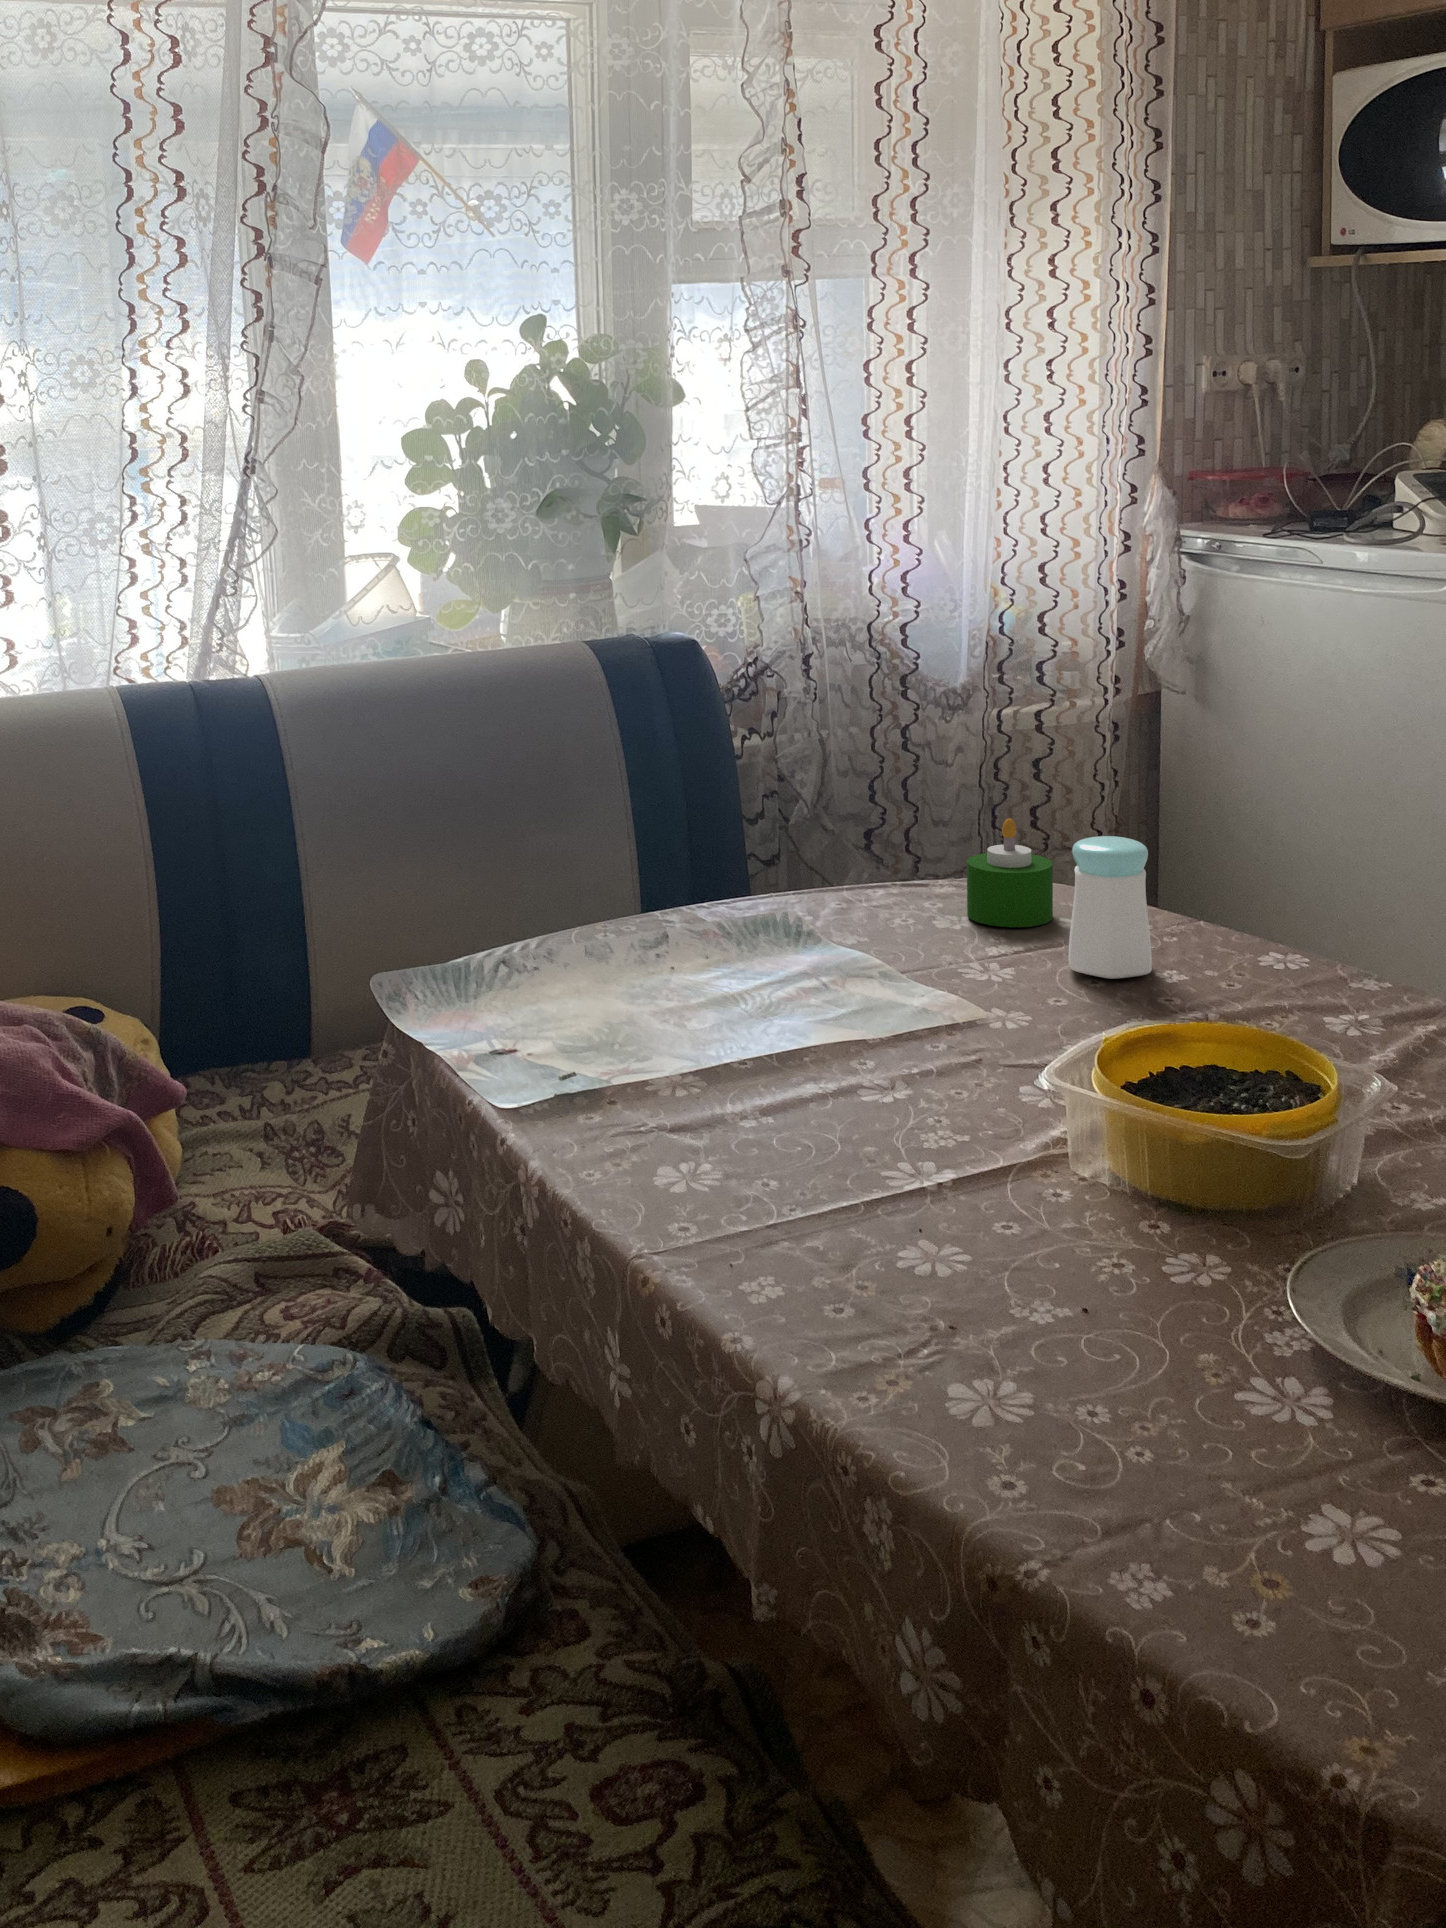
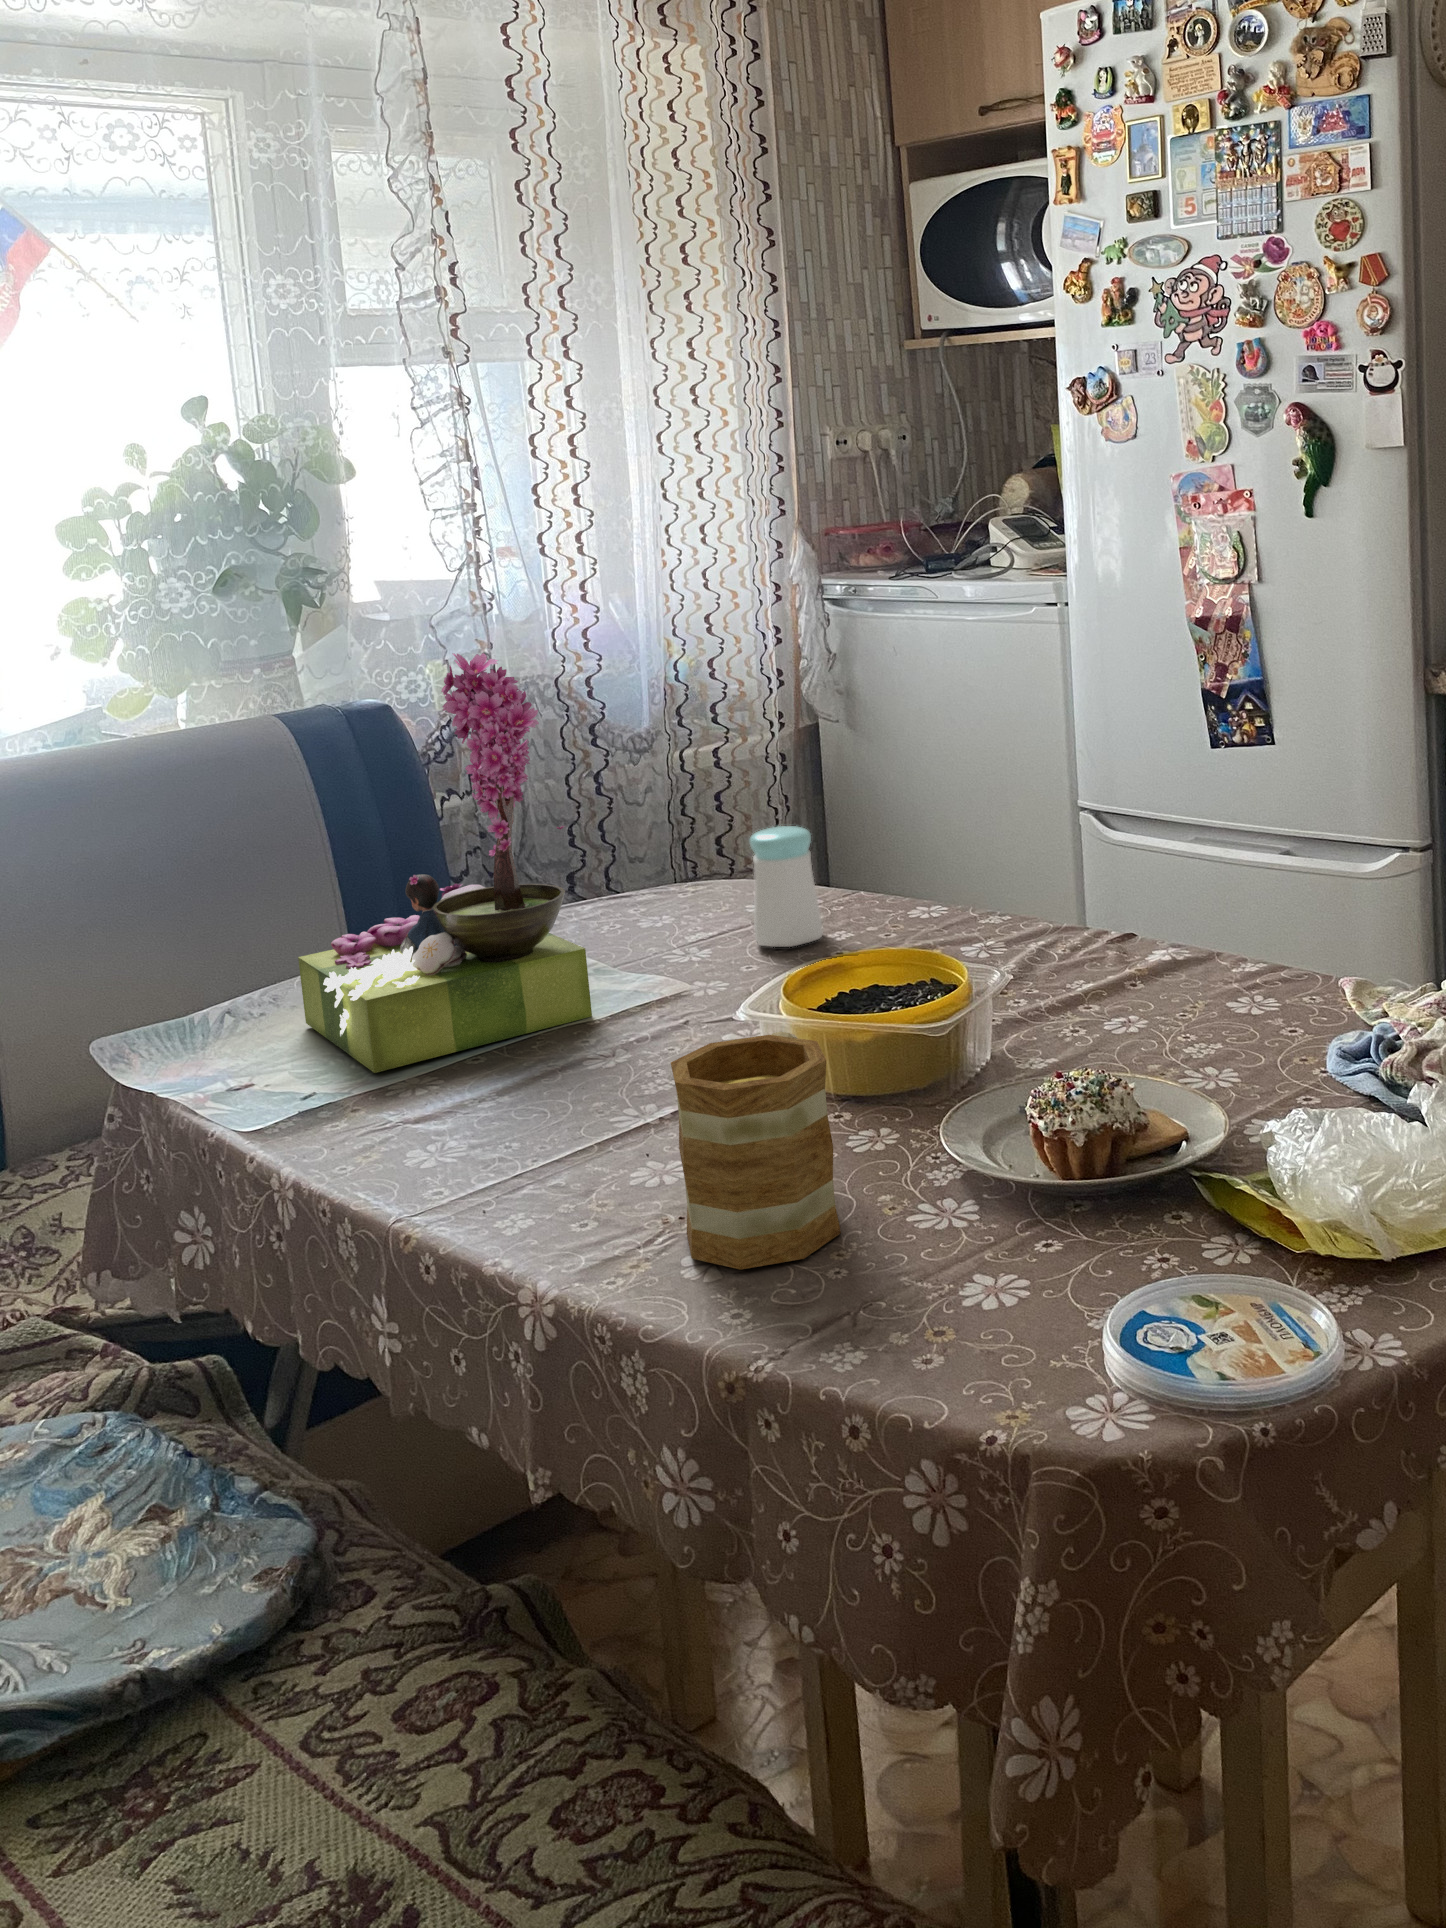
flower arrangement: none [575,601,872,1052] -> present [298,653,592,1073]
candle: present [967,818,1053,927] -> none [662,827,740,923]
mug: none [955,1130,1154,1431] -> present [671,1032,841,1270]

